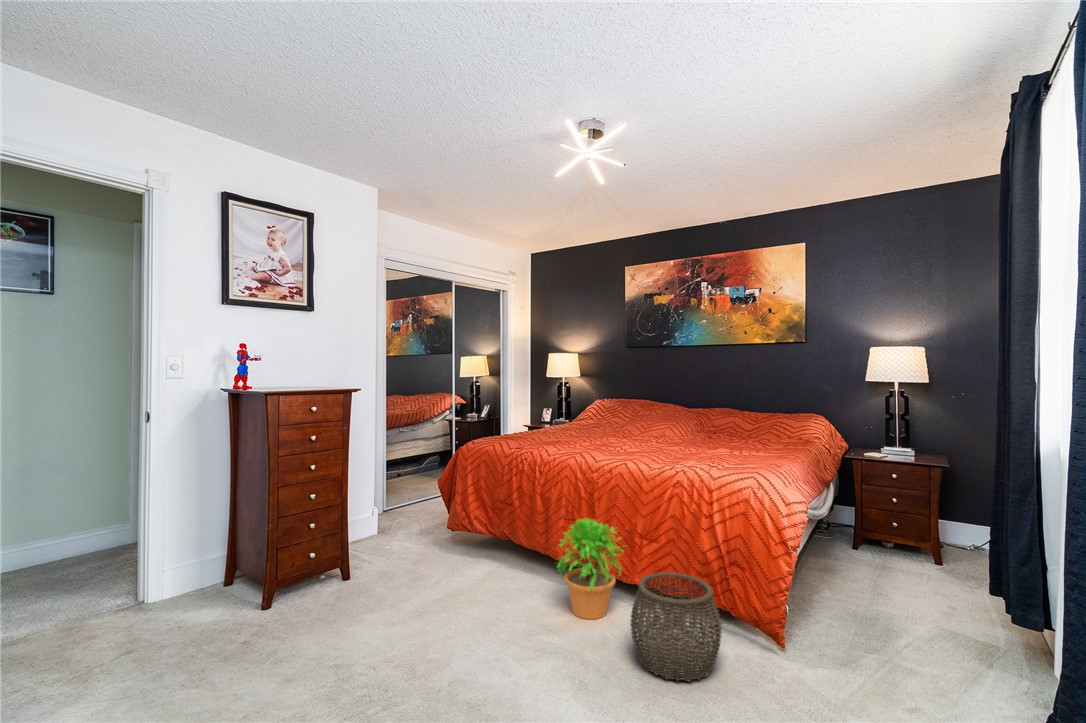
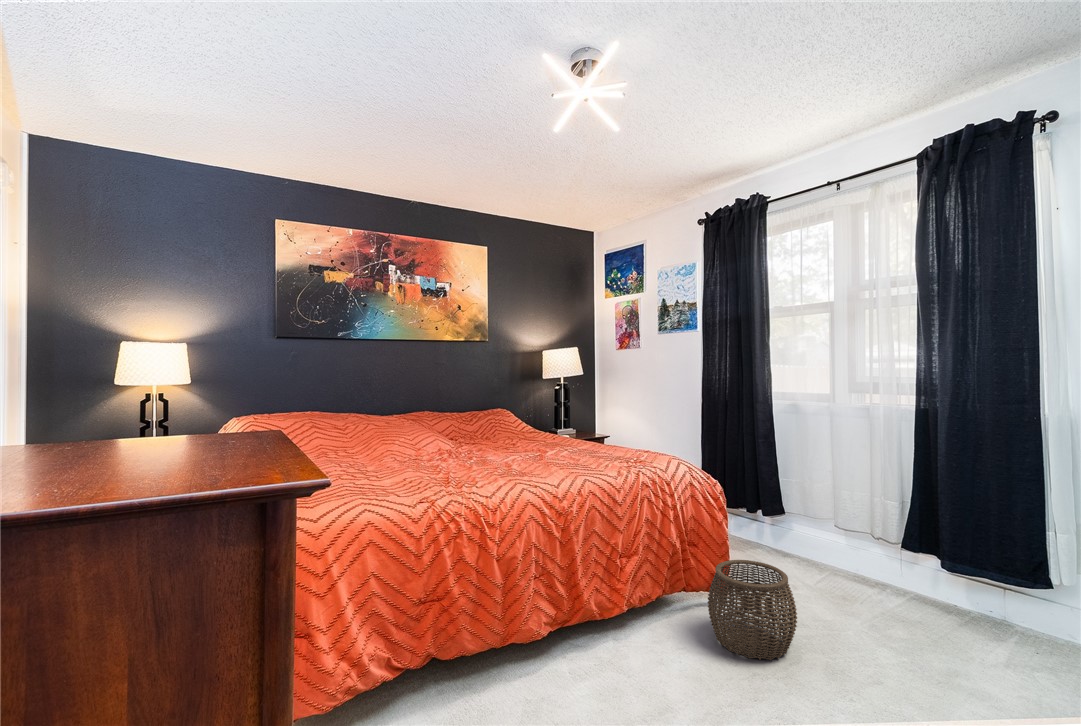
potted plant: present [558,518,623,619] -> none [591,548,687,673]

